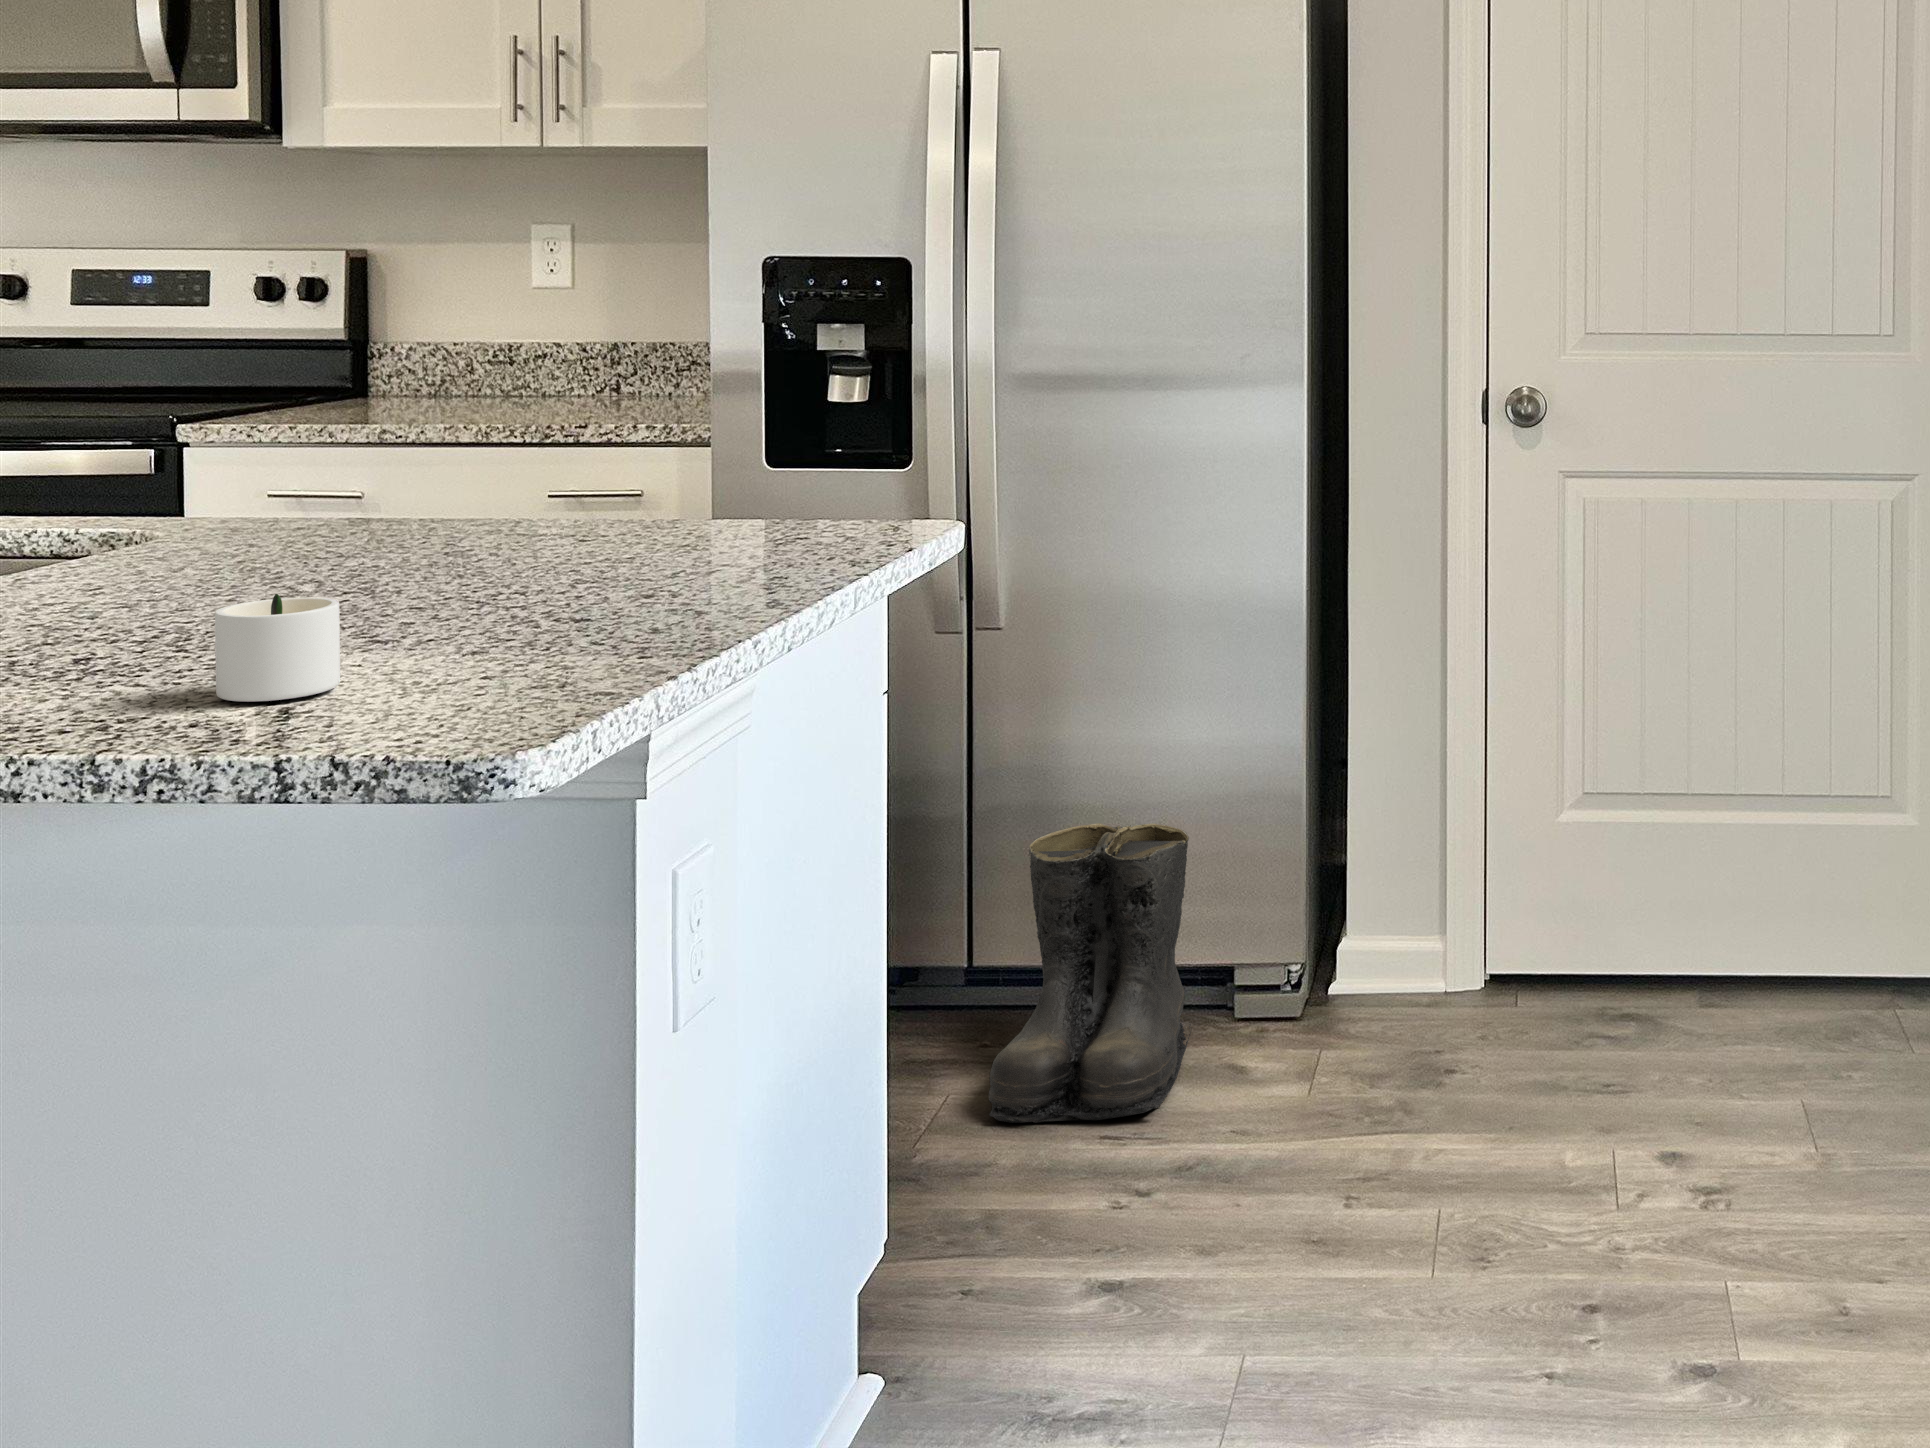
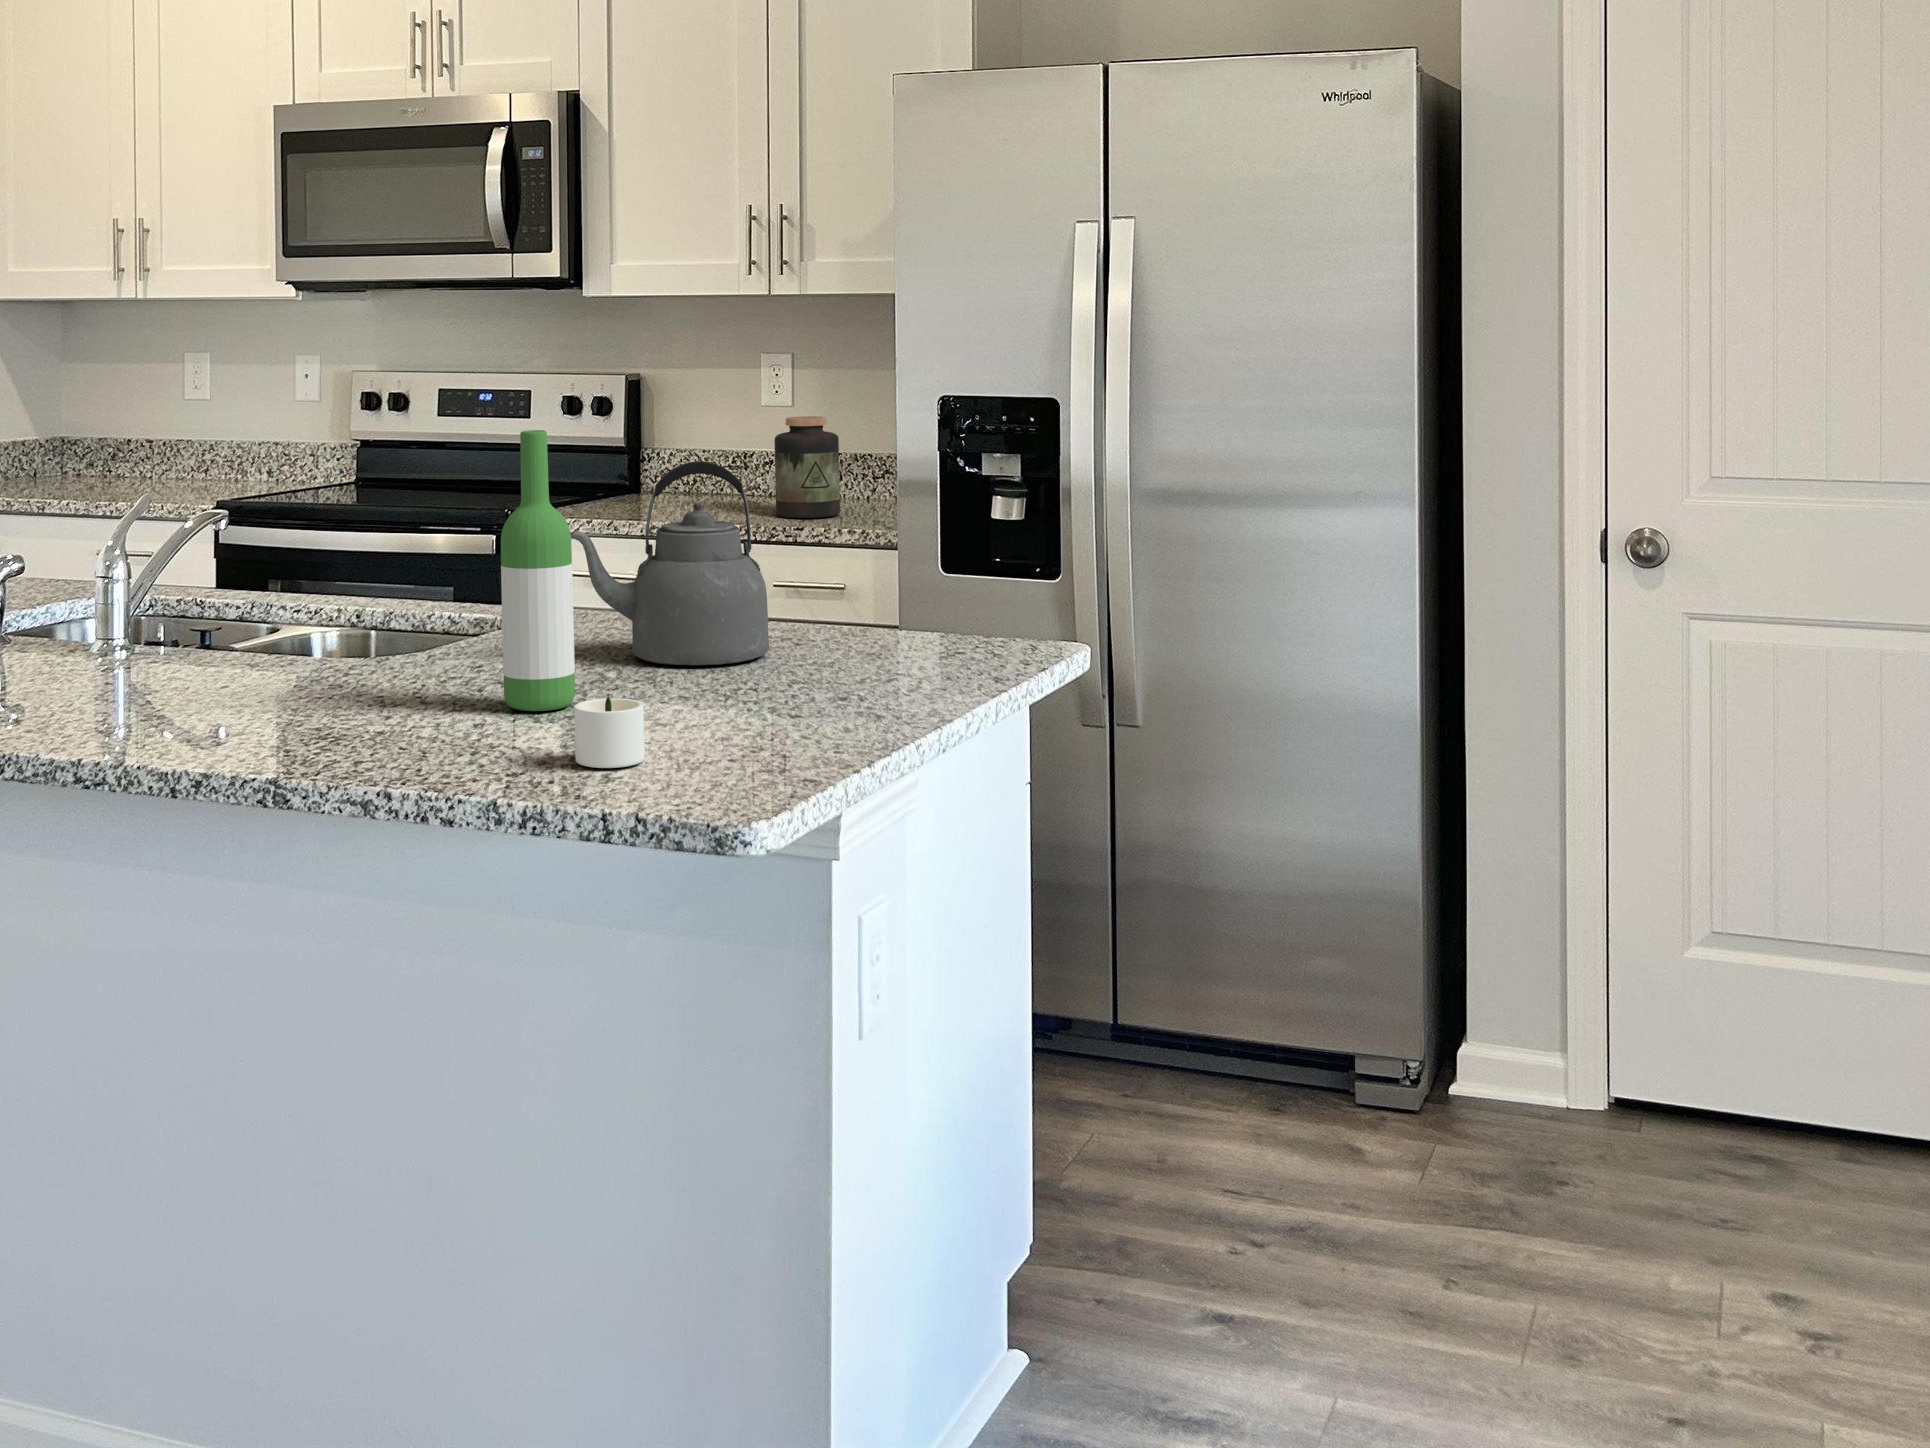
wine bottle: none [98,220,229,636] -> present [501,430,575,711]
kettle: none [222,292,546,567] -> present [571,461,769,665]
jar: none [552,299,637,418] -> present [774,416,840,518]
boots: present [989,823,1191,1123] -> none [1127,911,1317,1182]

